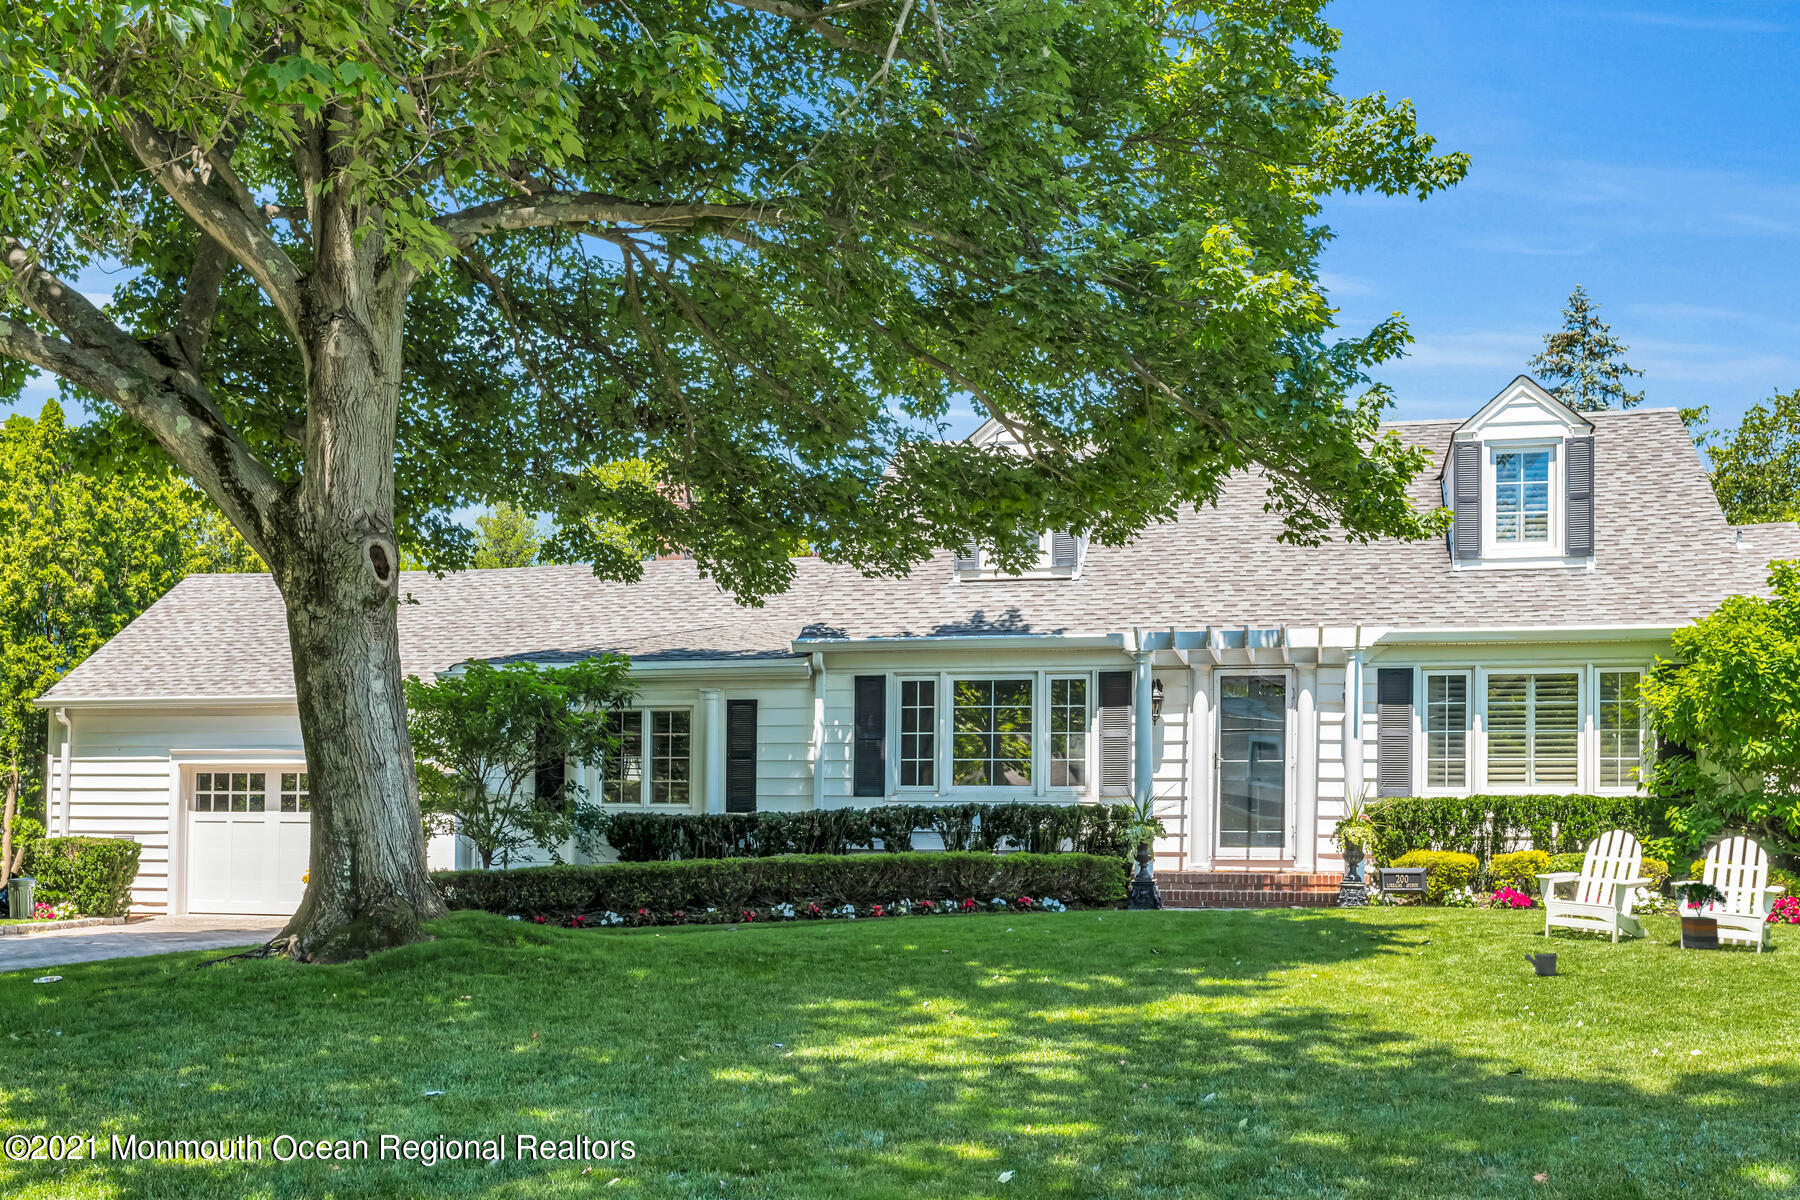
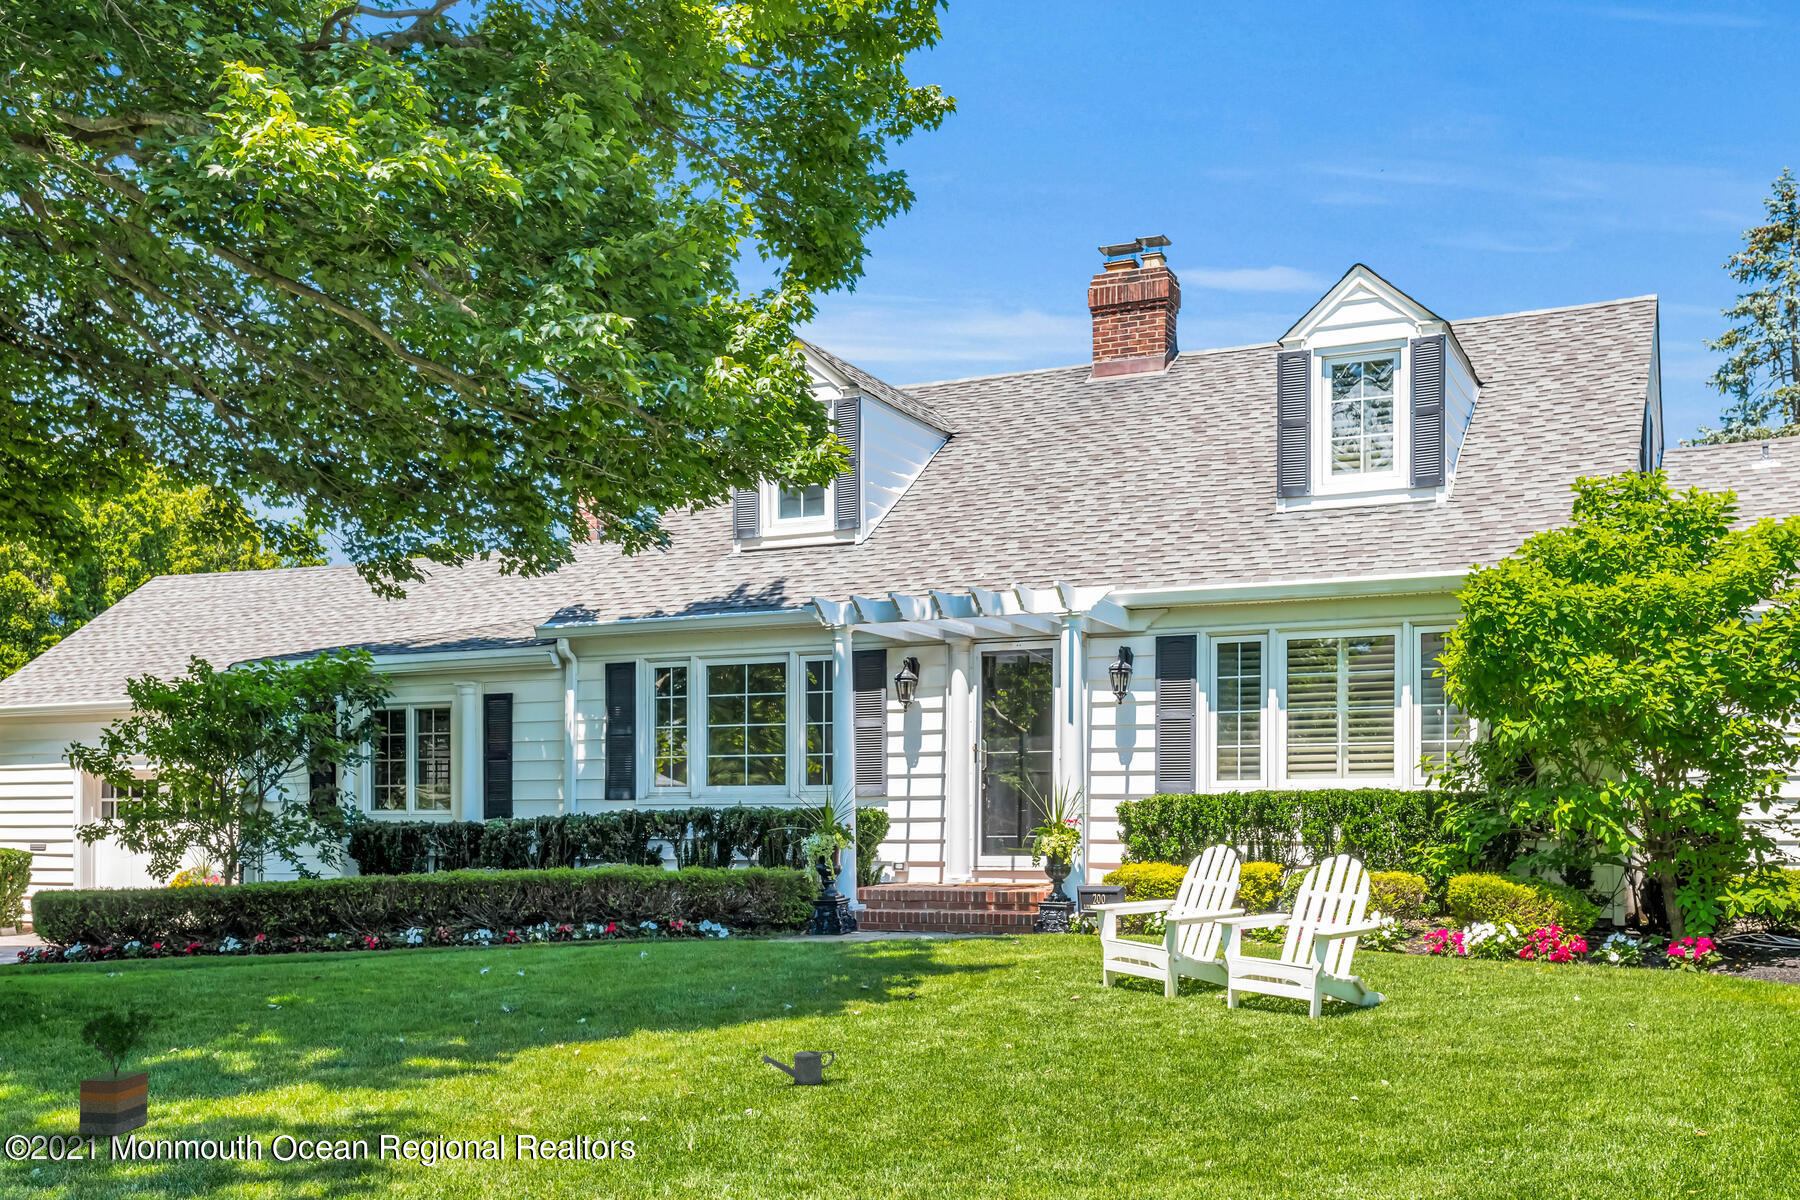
potted tree: present [1676,882,1727,948] -> present [79,1009,162,1135]

